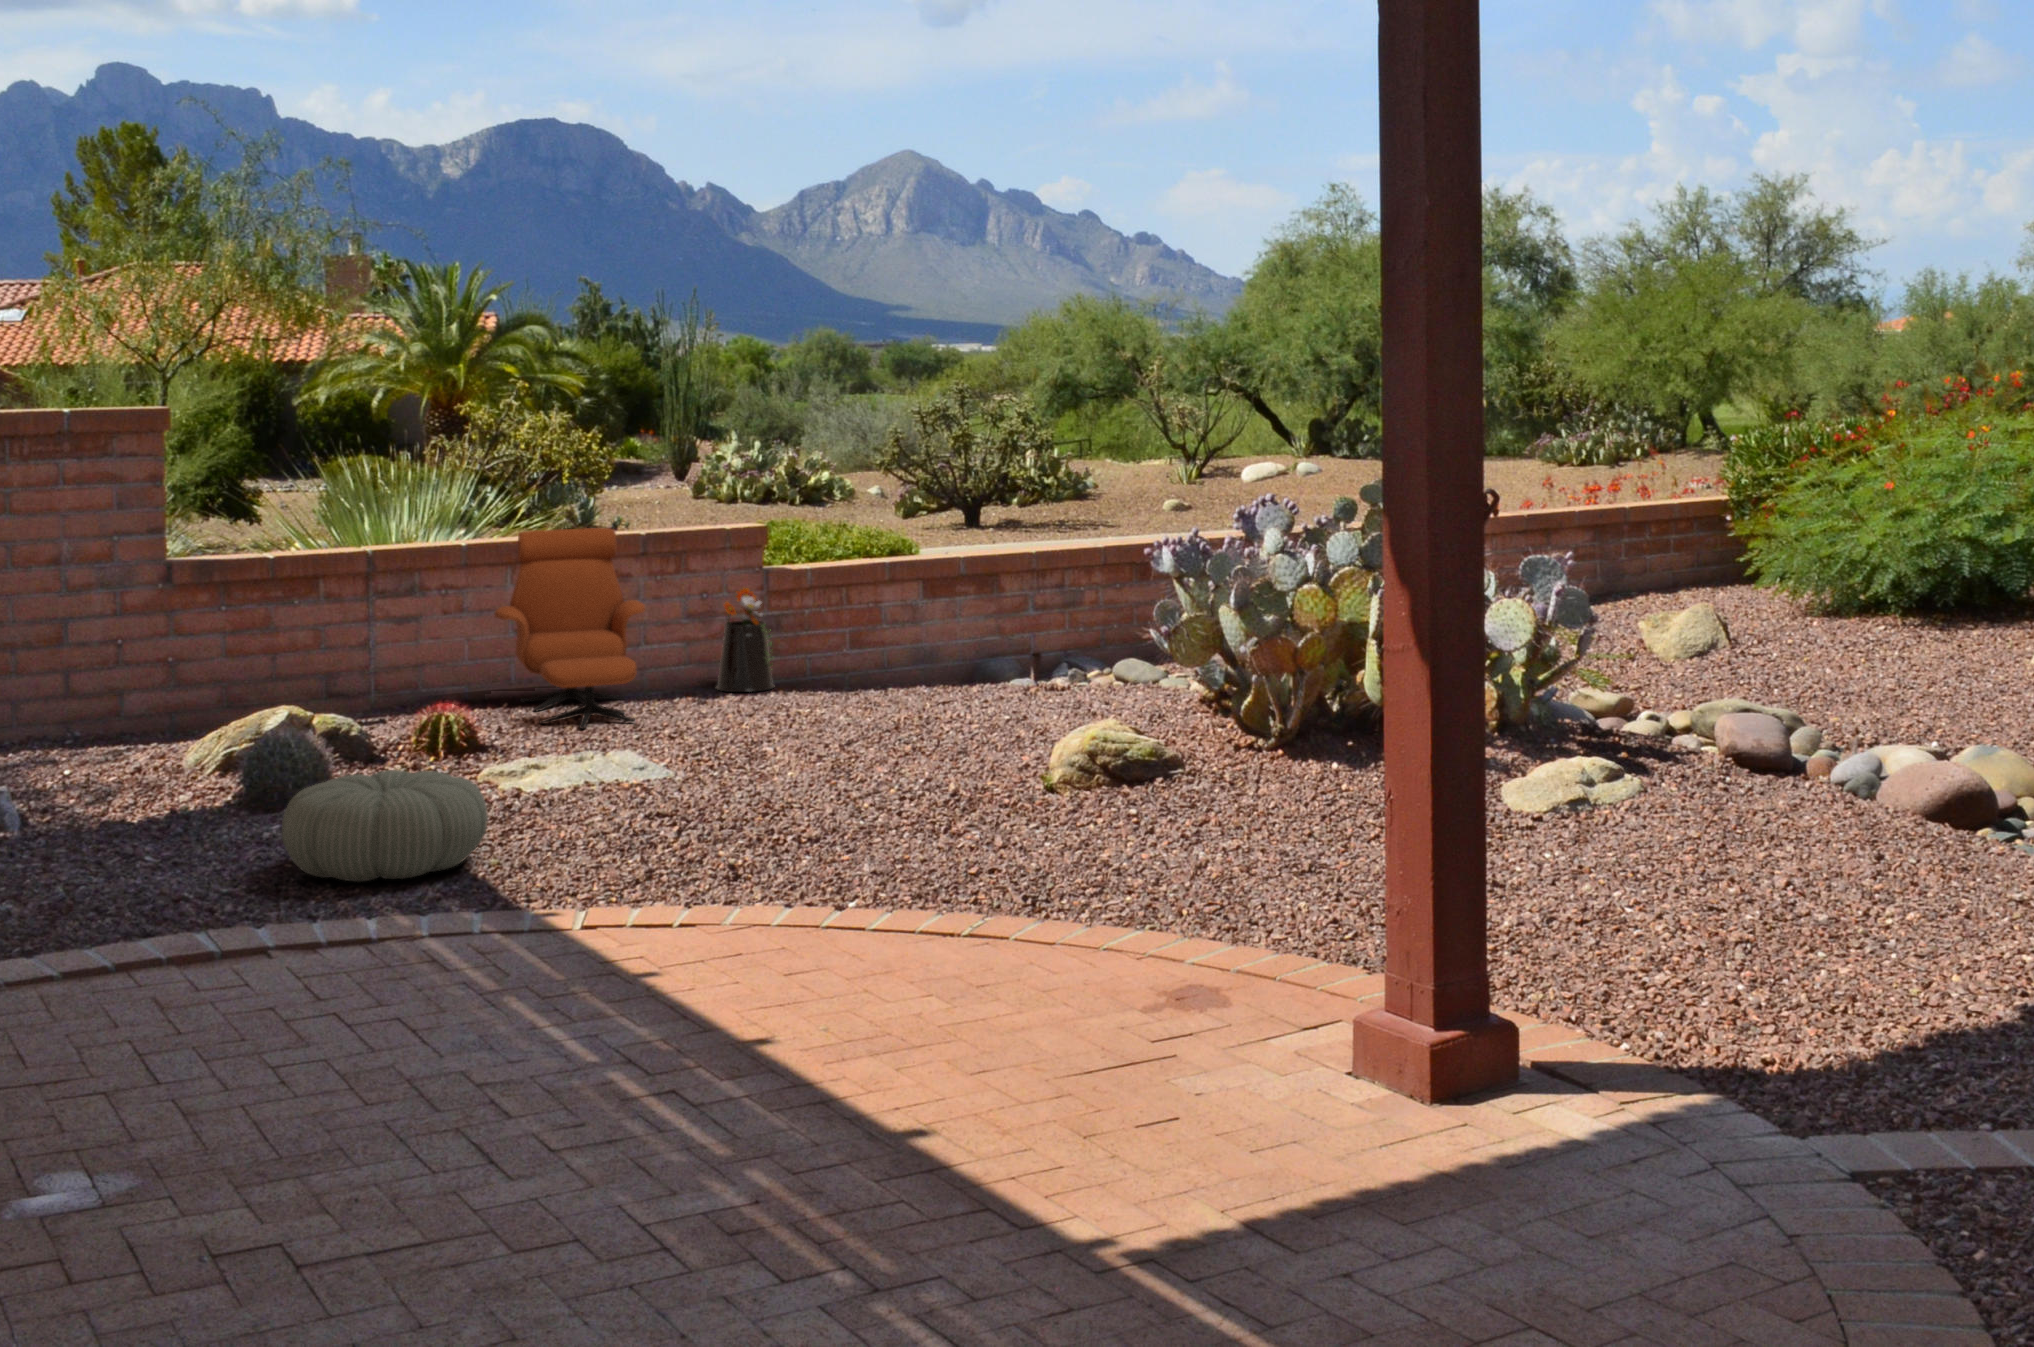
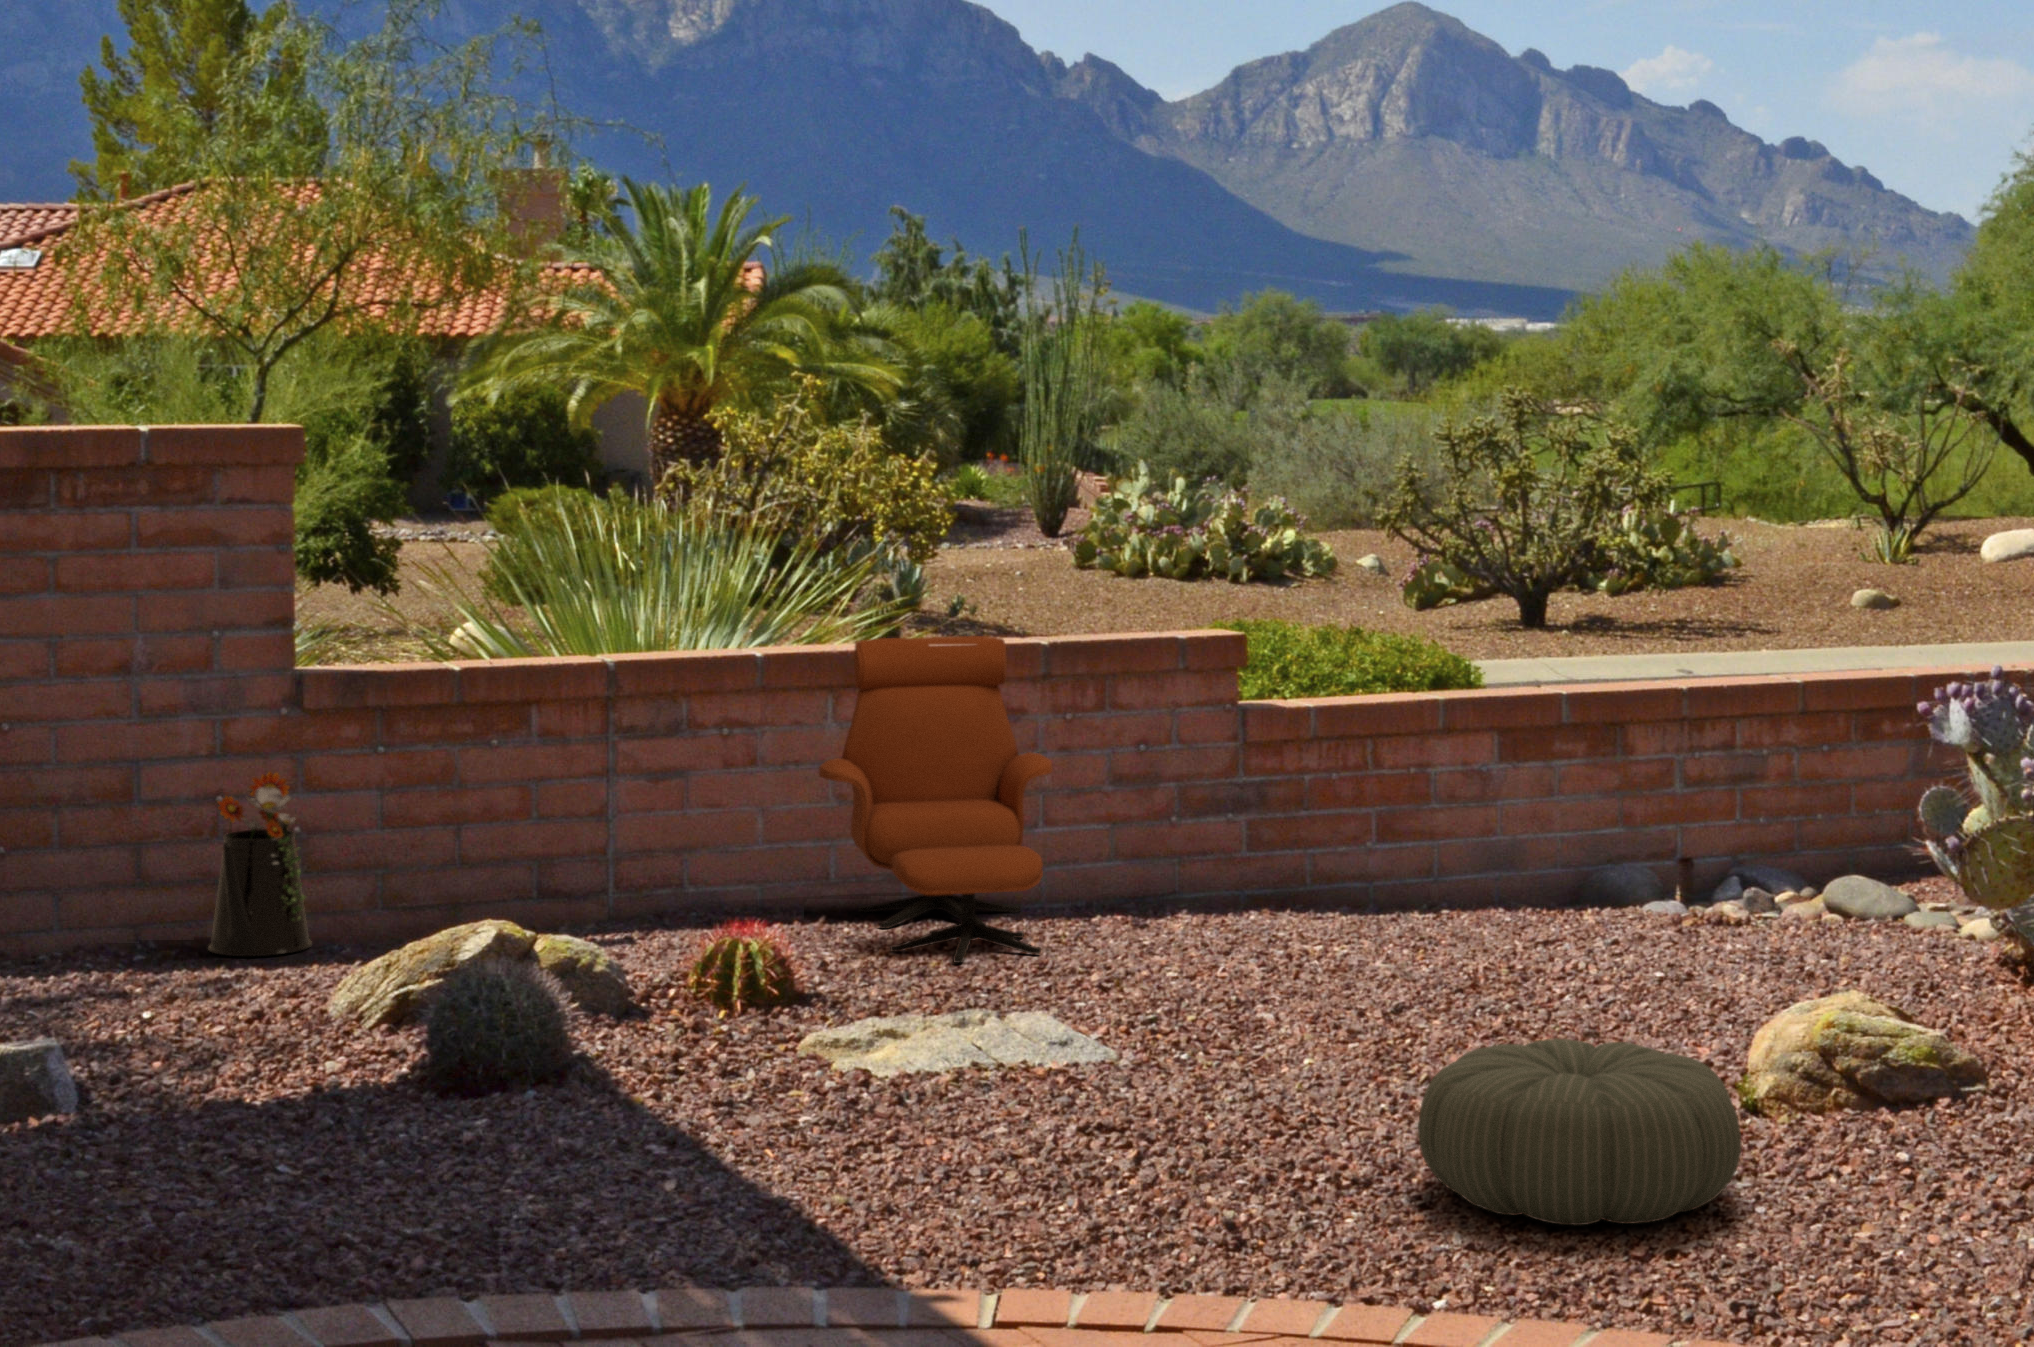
watering can: present [716,588,774,692] -> present [208,772,312,956]
pouf: present [282,770,488,882] -> present [1418,1038,1741,1225]

